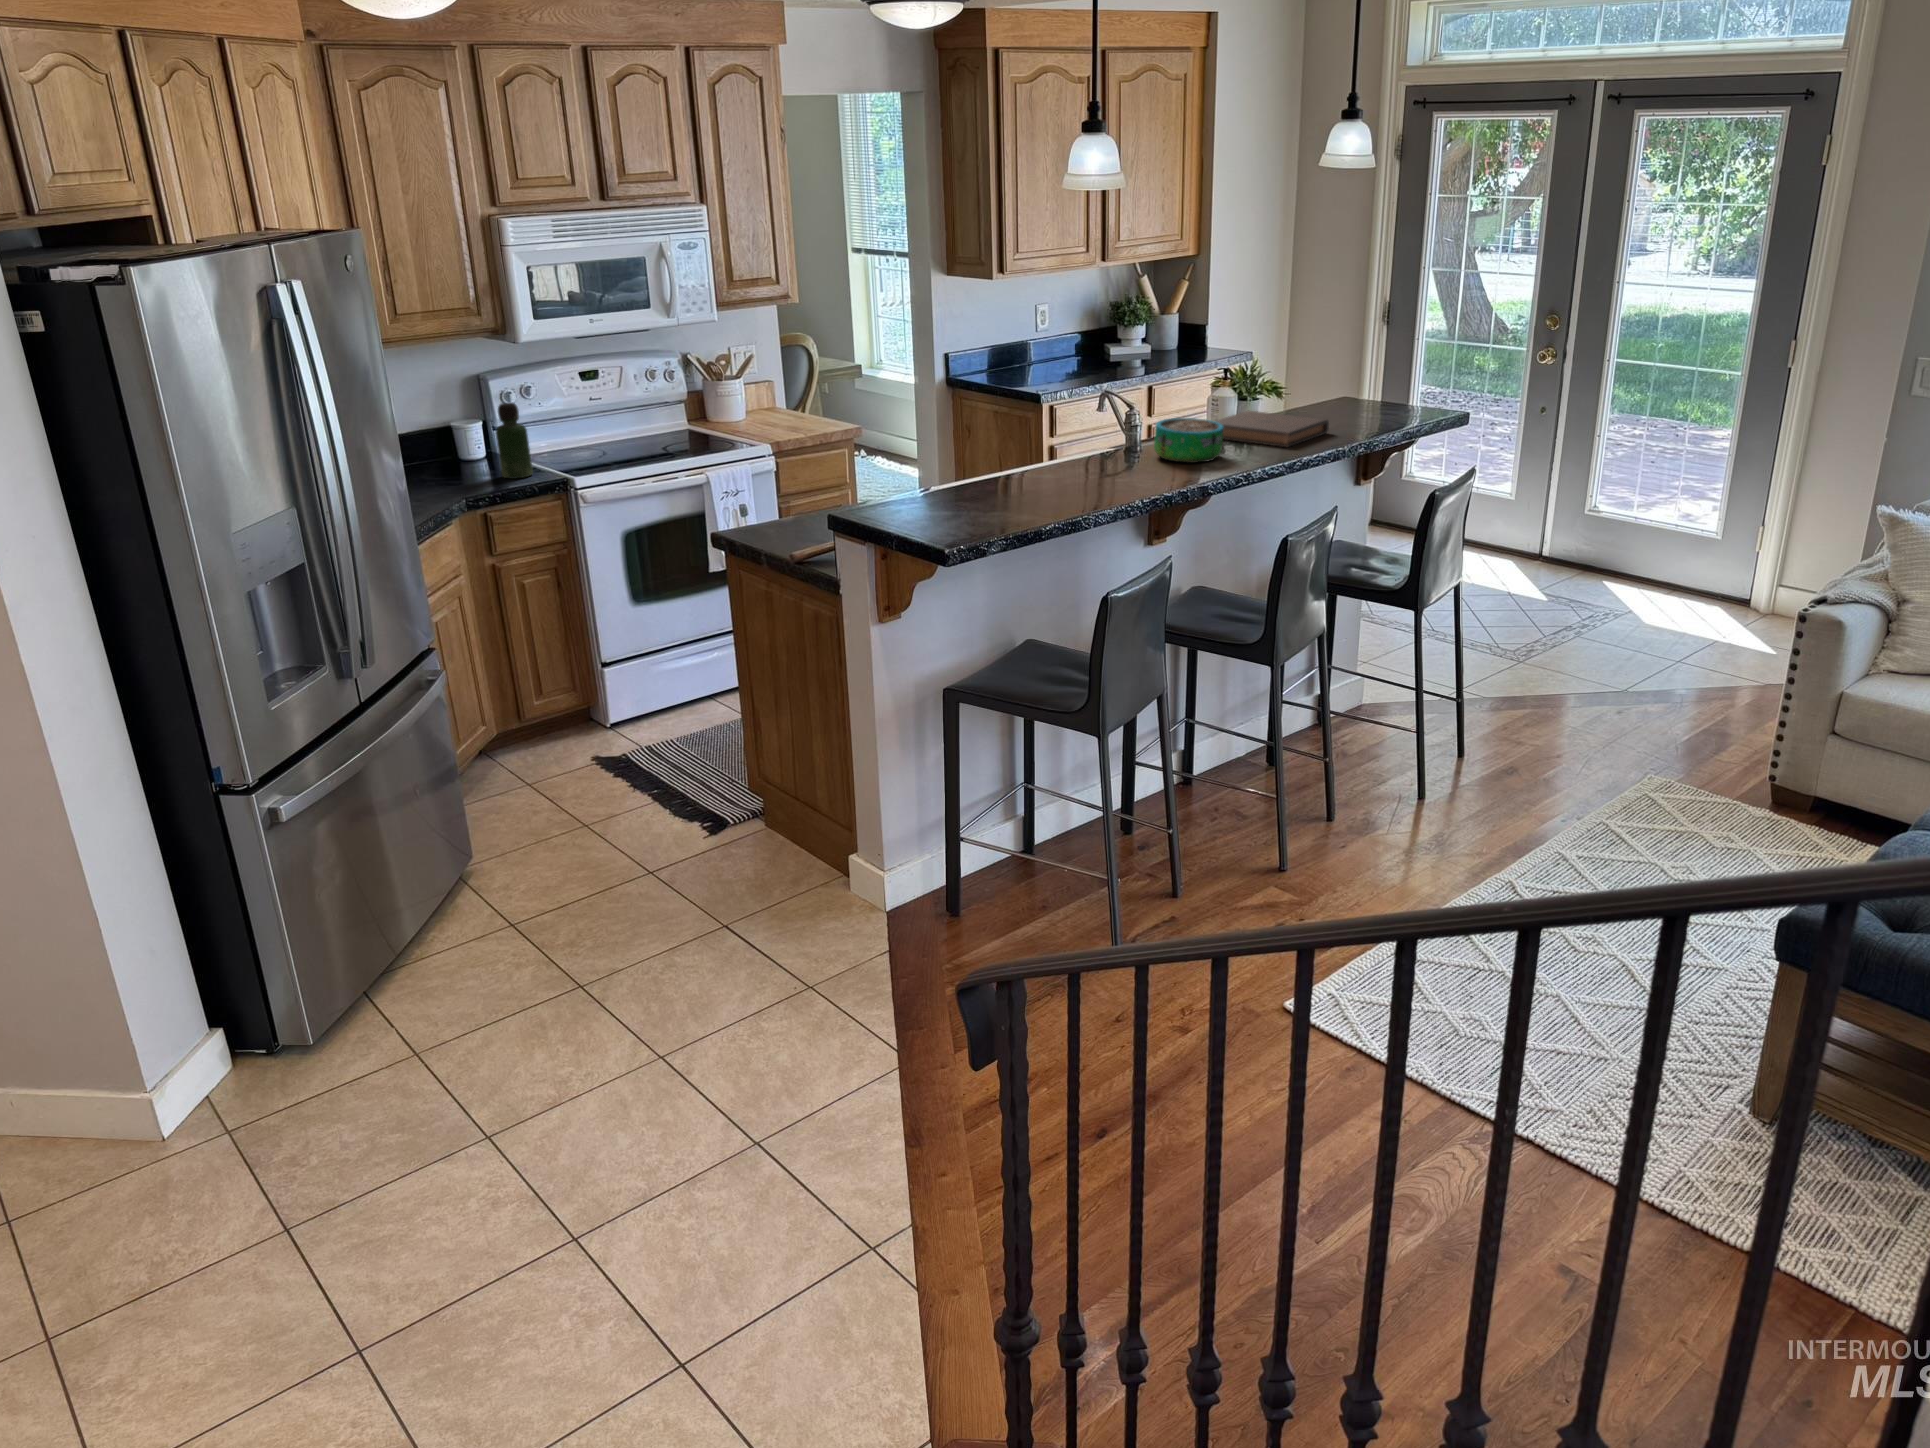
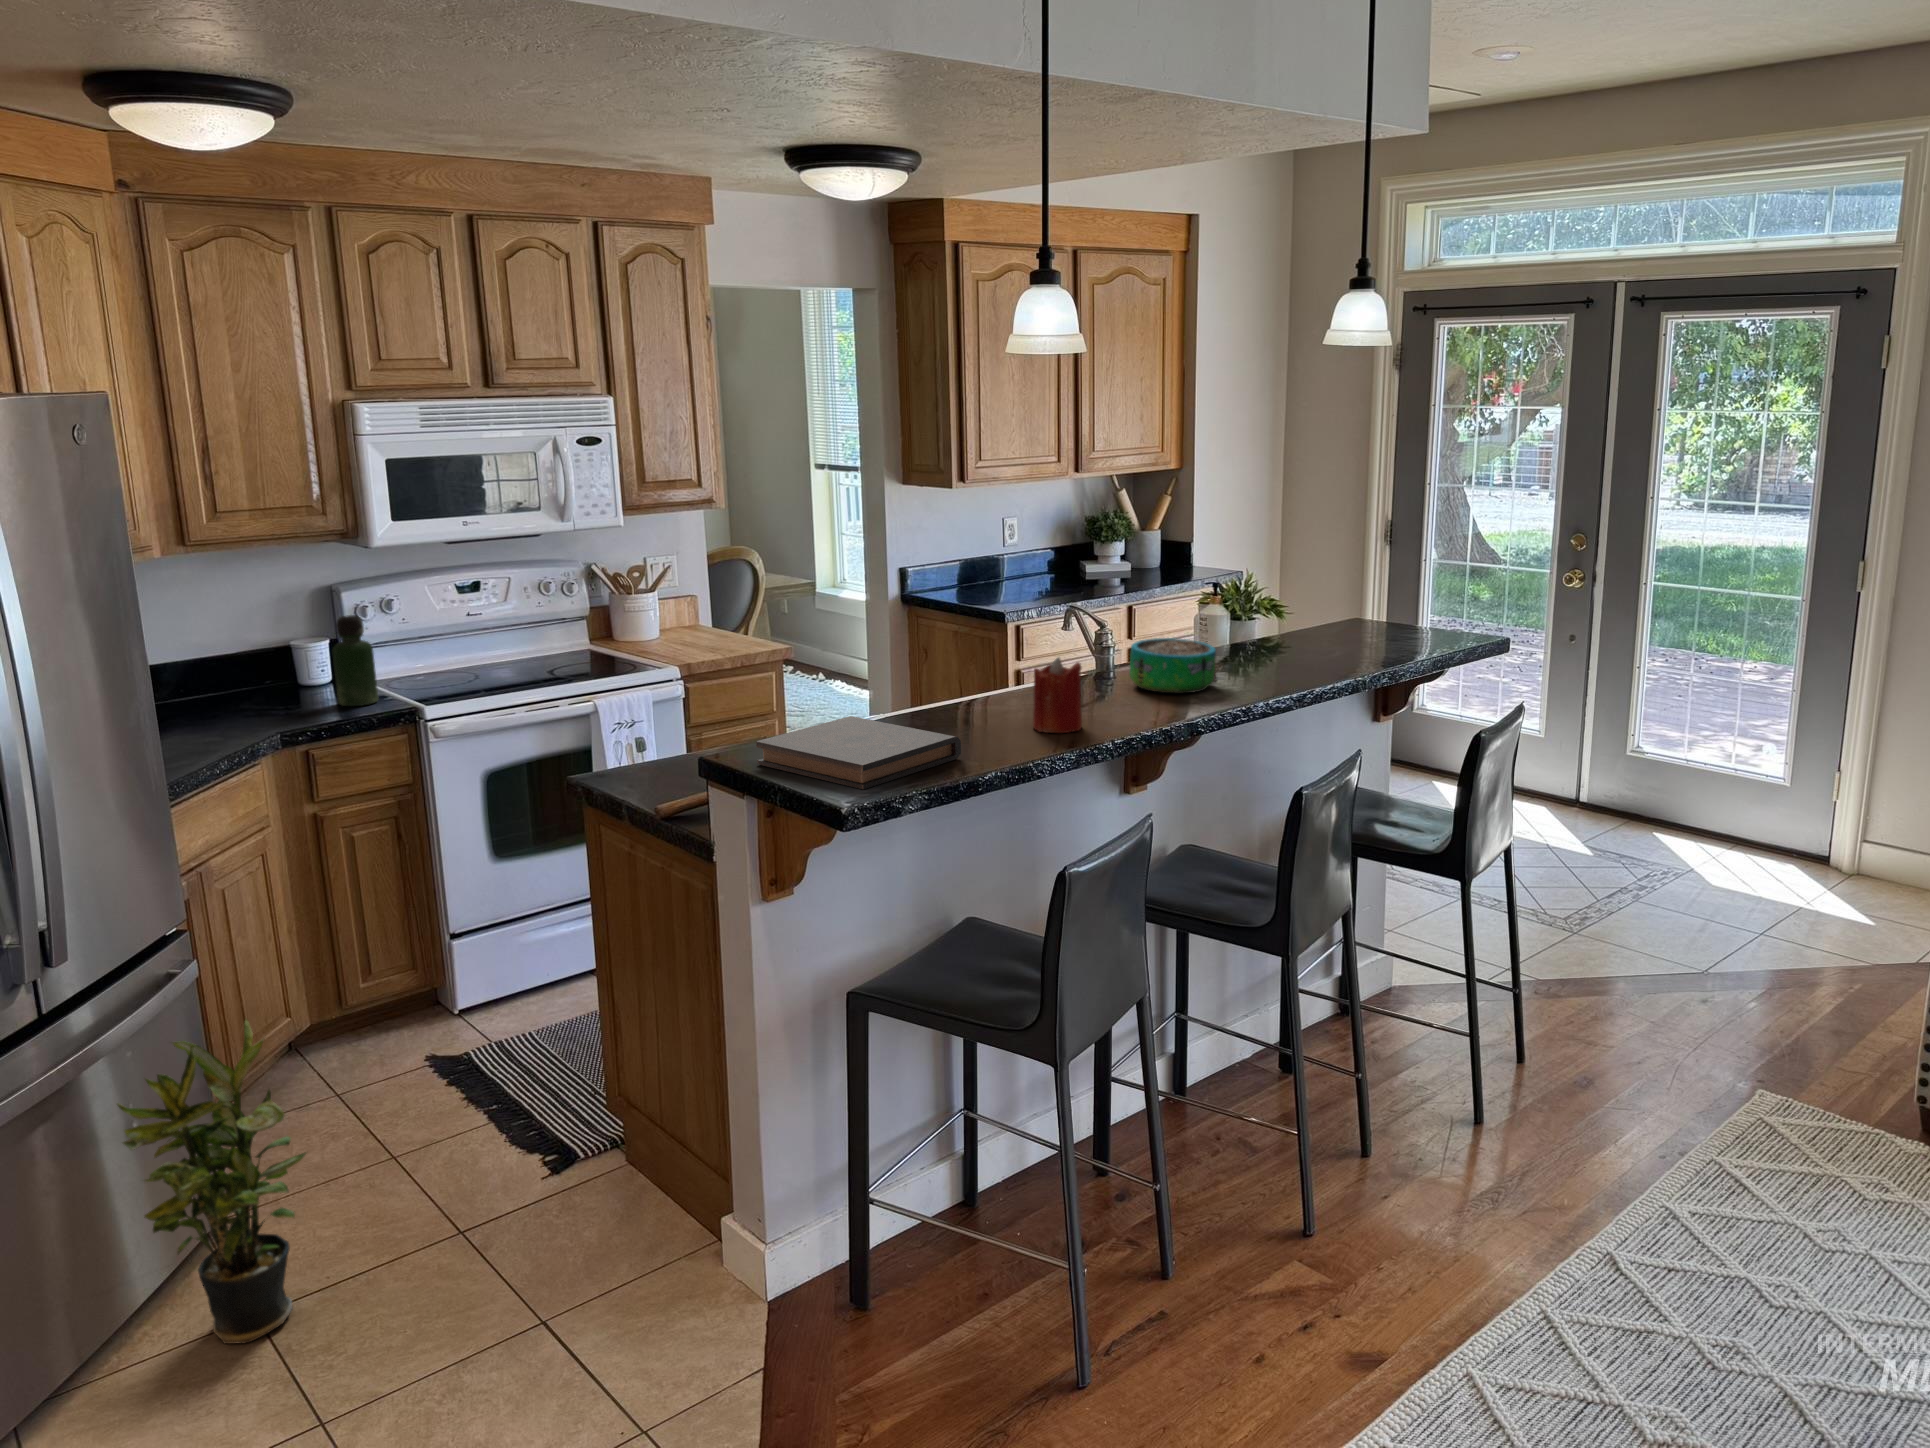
book: present [1216,410,1329,447] -> present [756,716,961,789]
candle: none [1081,434,1119,494] -> present [1033,657,1082,733]
potted plant: none [427,707,557,934] -> present [117,1019,306,1344]

